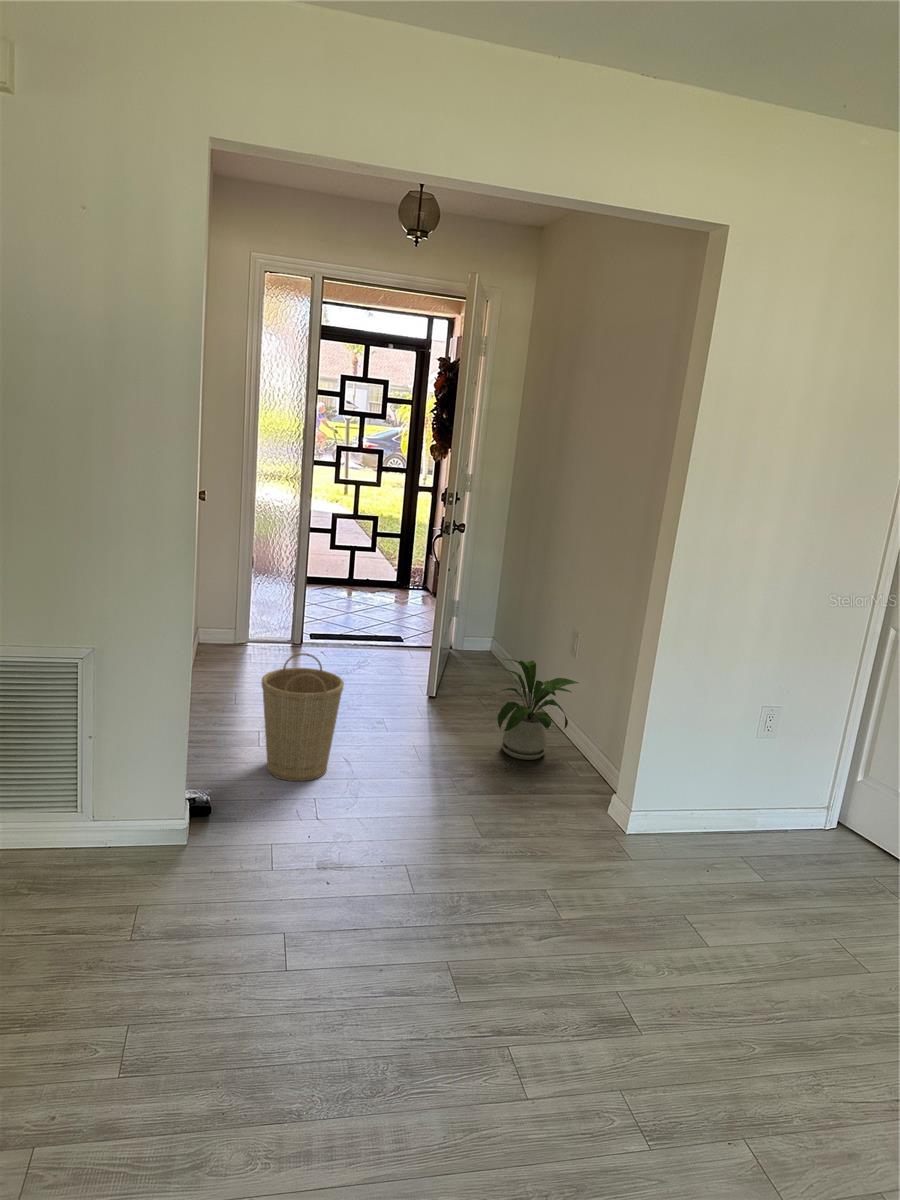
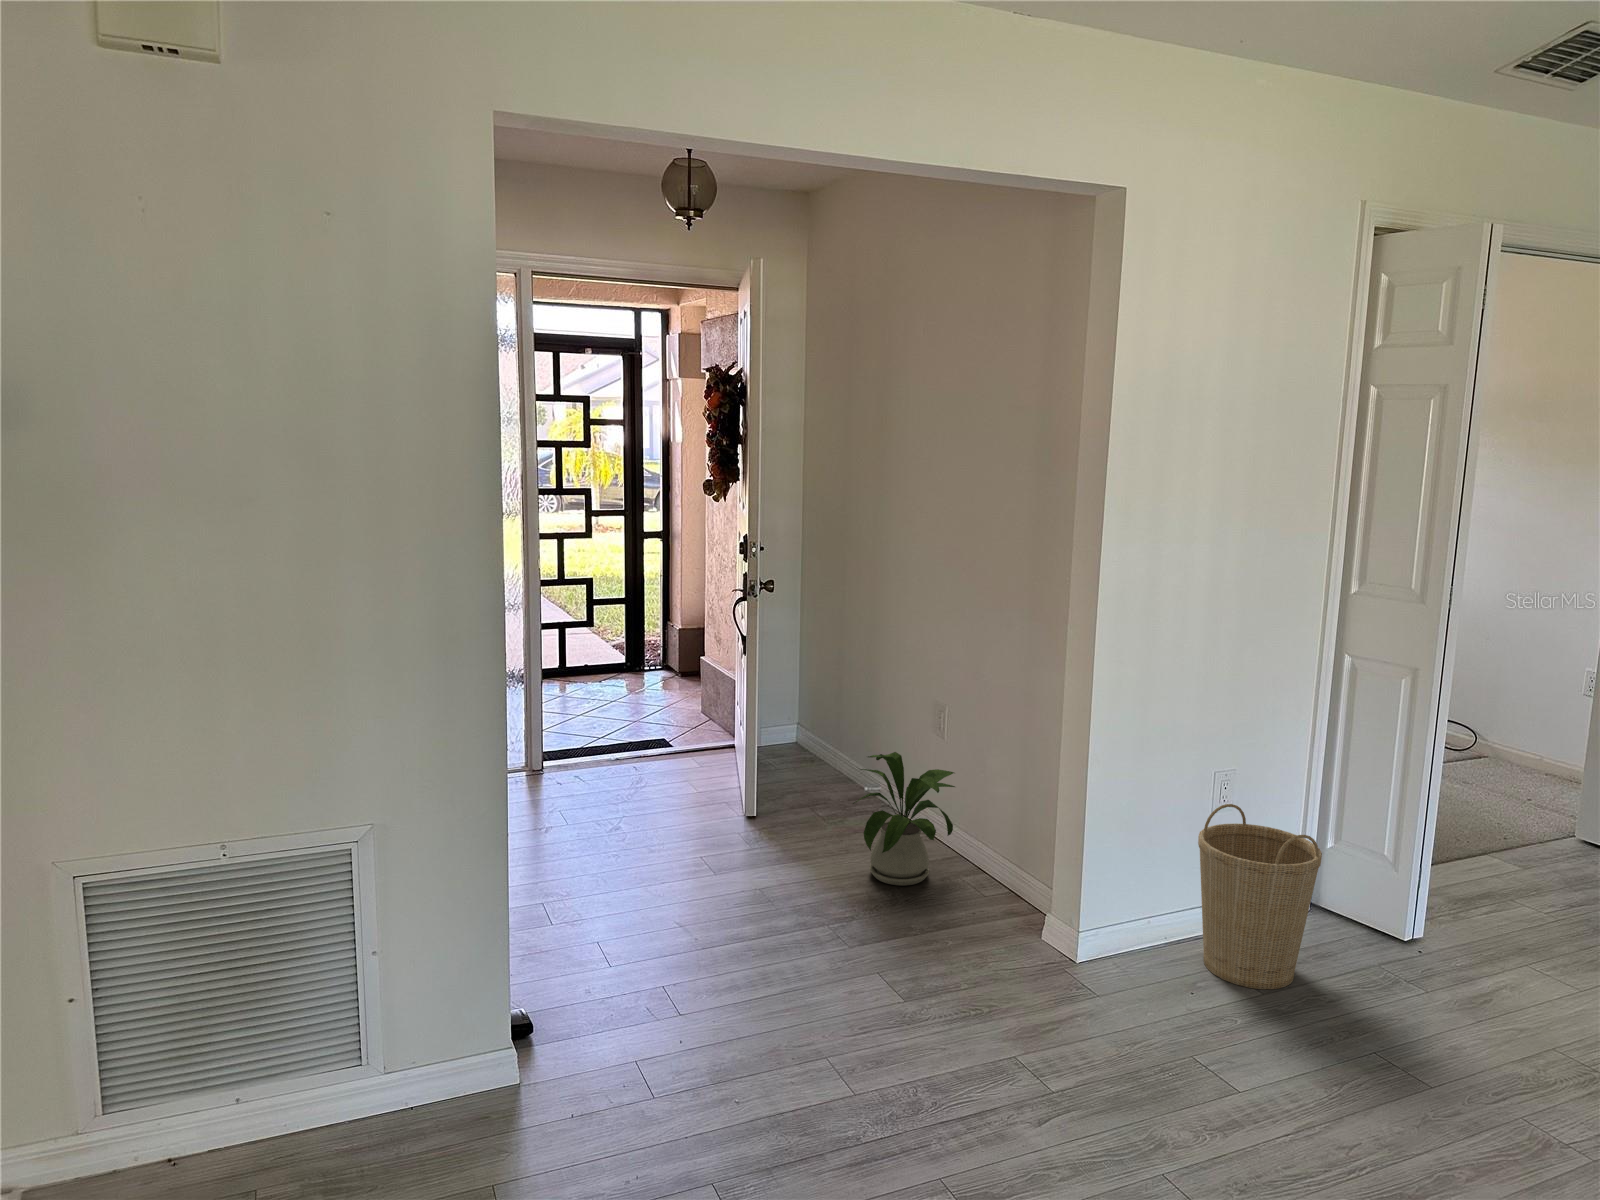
basket: present [262,653,344,781] -> present [1198,804,1322,989]

